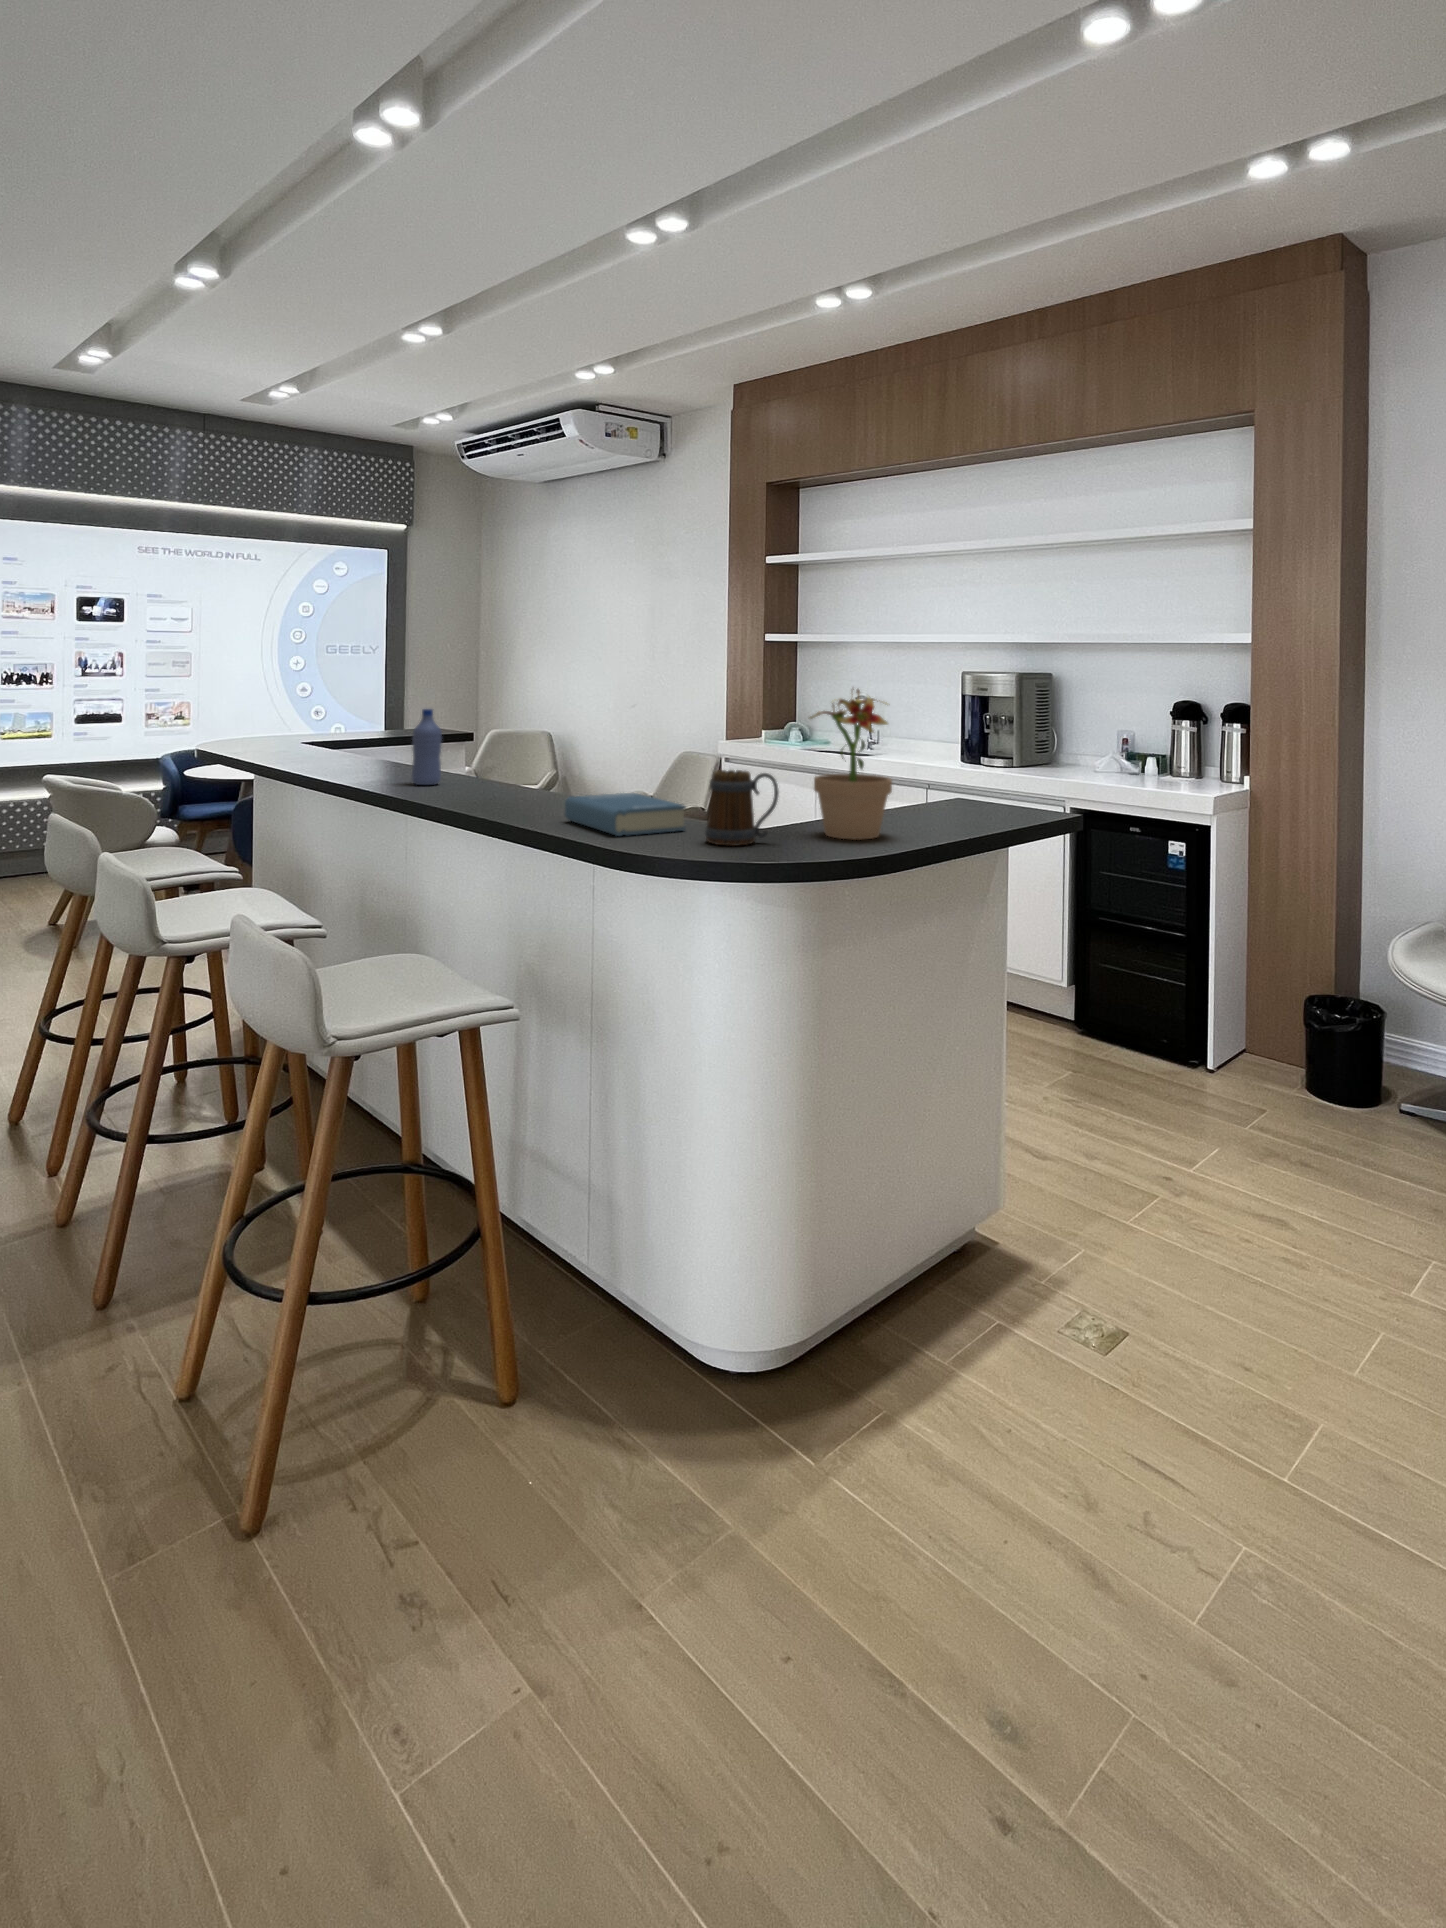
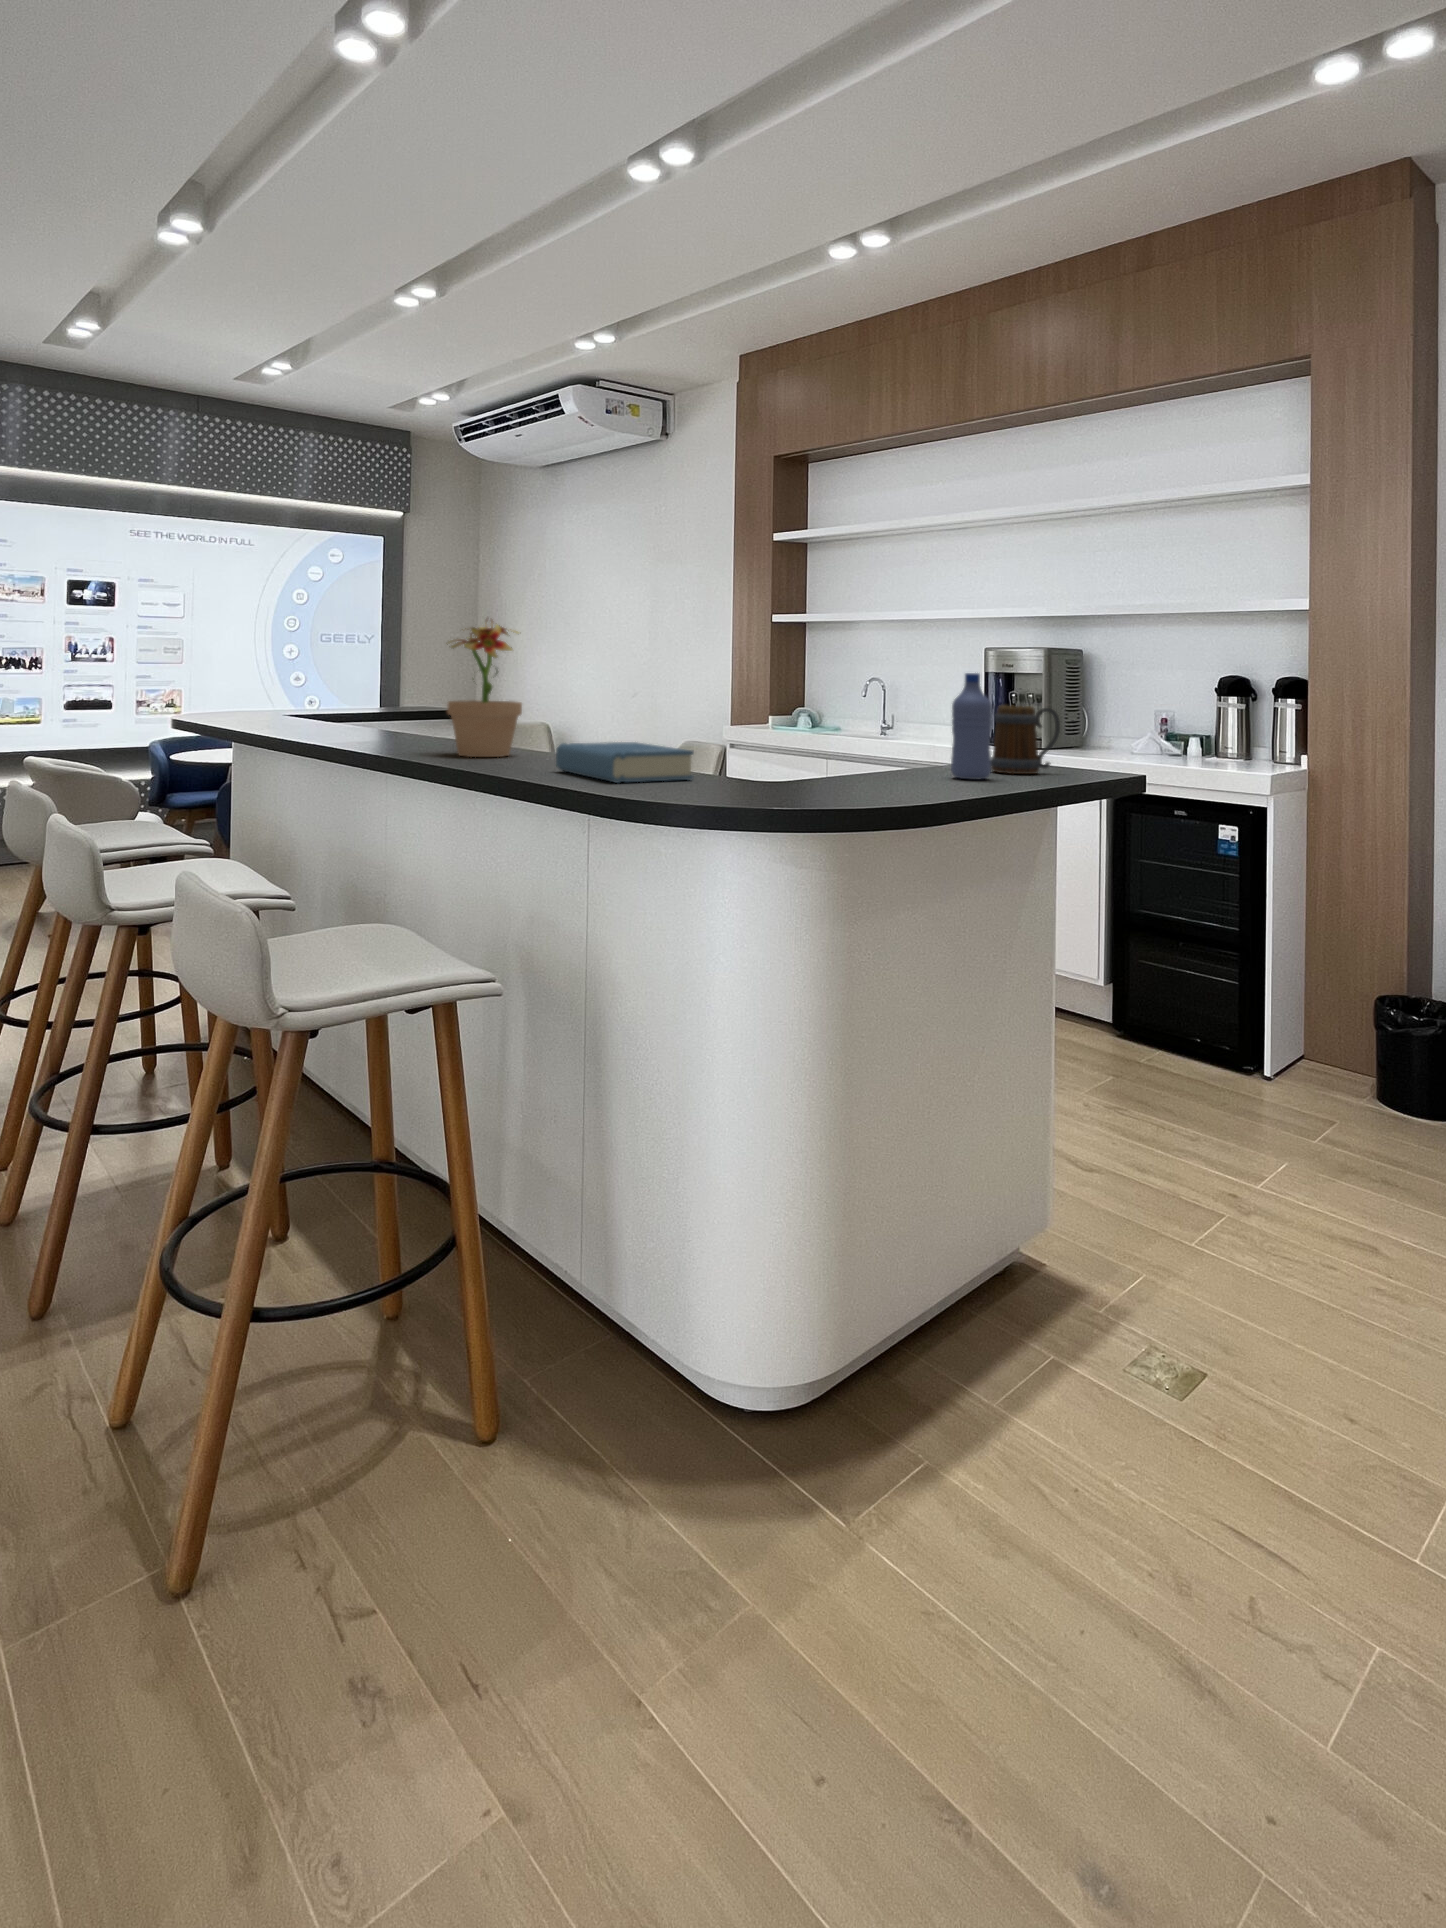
potted plant: present [810,689,892,839] -> present [447,622,522,757]
water bottle: present [412,709,442,785] -> present [951,673,992,779]
mug: present [705,770,778,846] -> present [991,705,1060,774]

